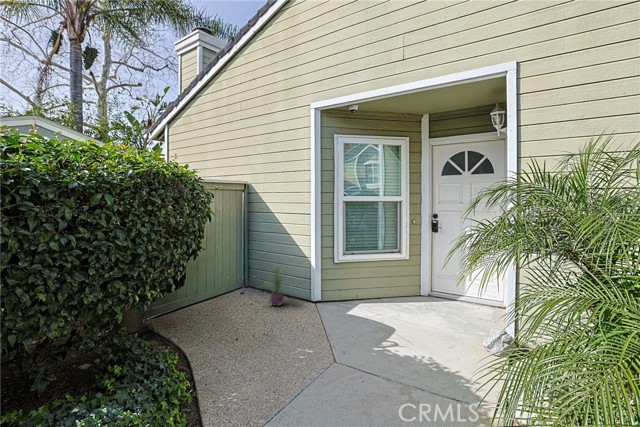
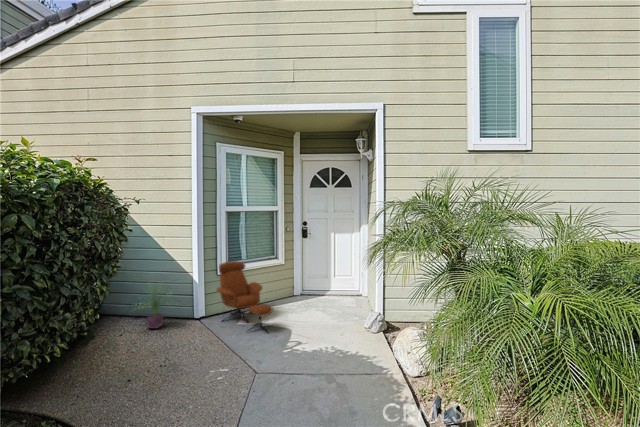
lounge chair: none [329,252,379,328] -> present [217,261,273,329]

